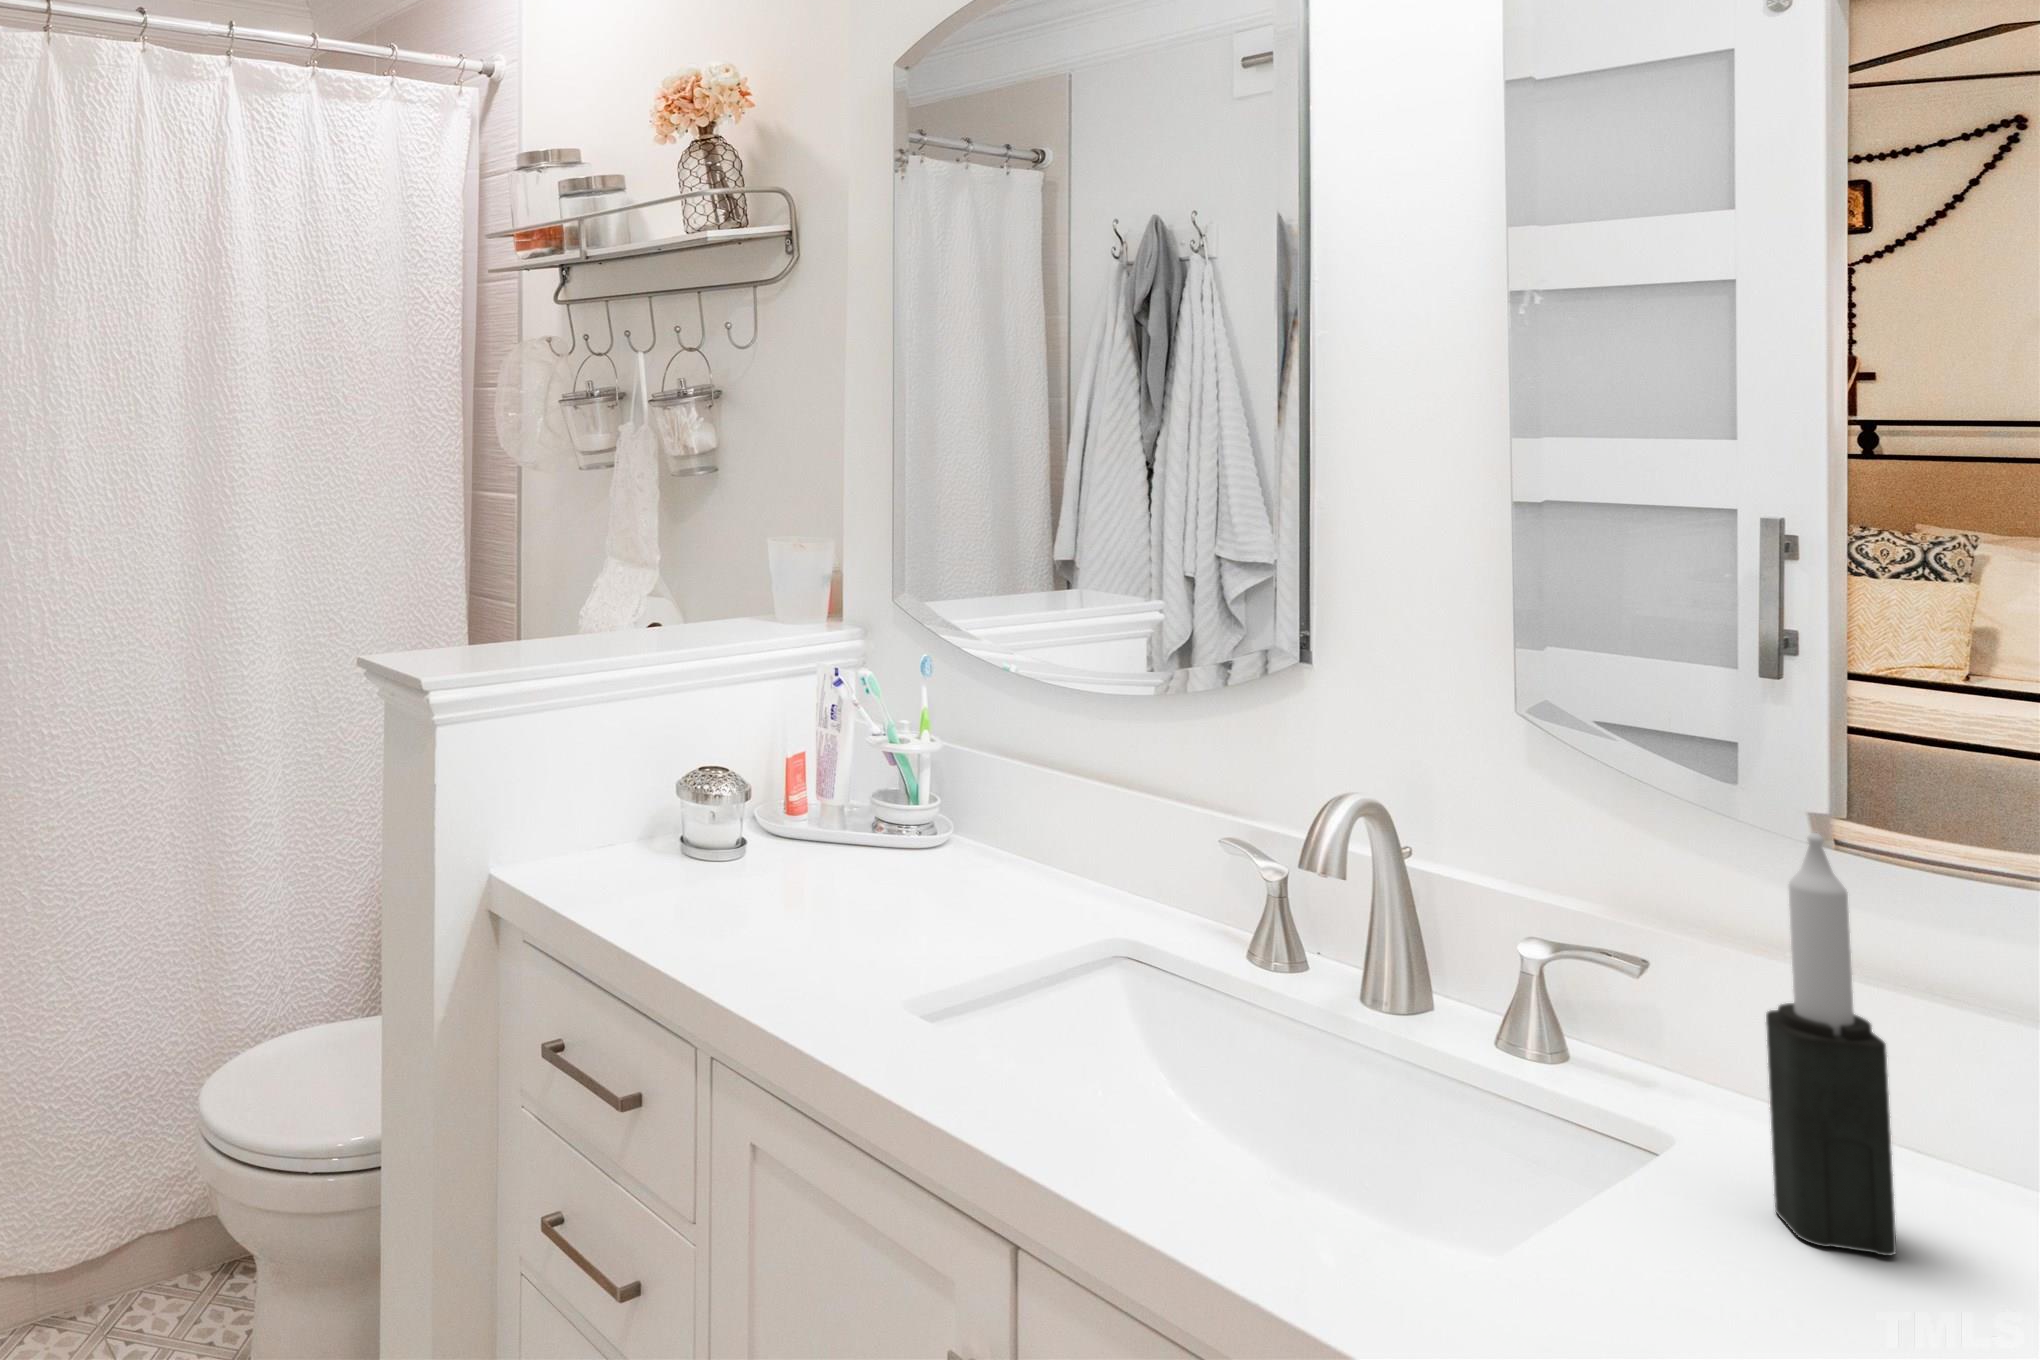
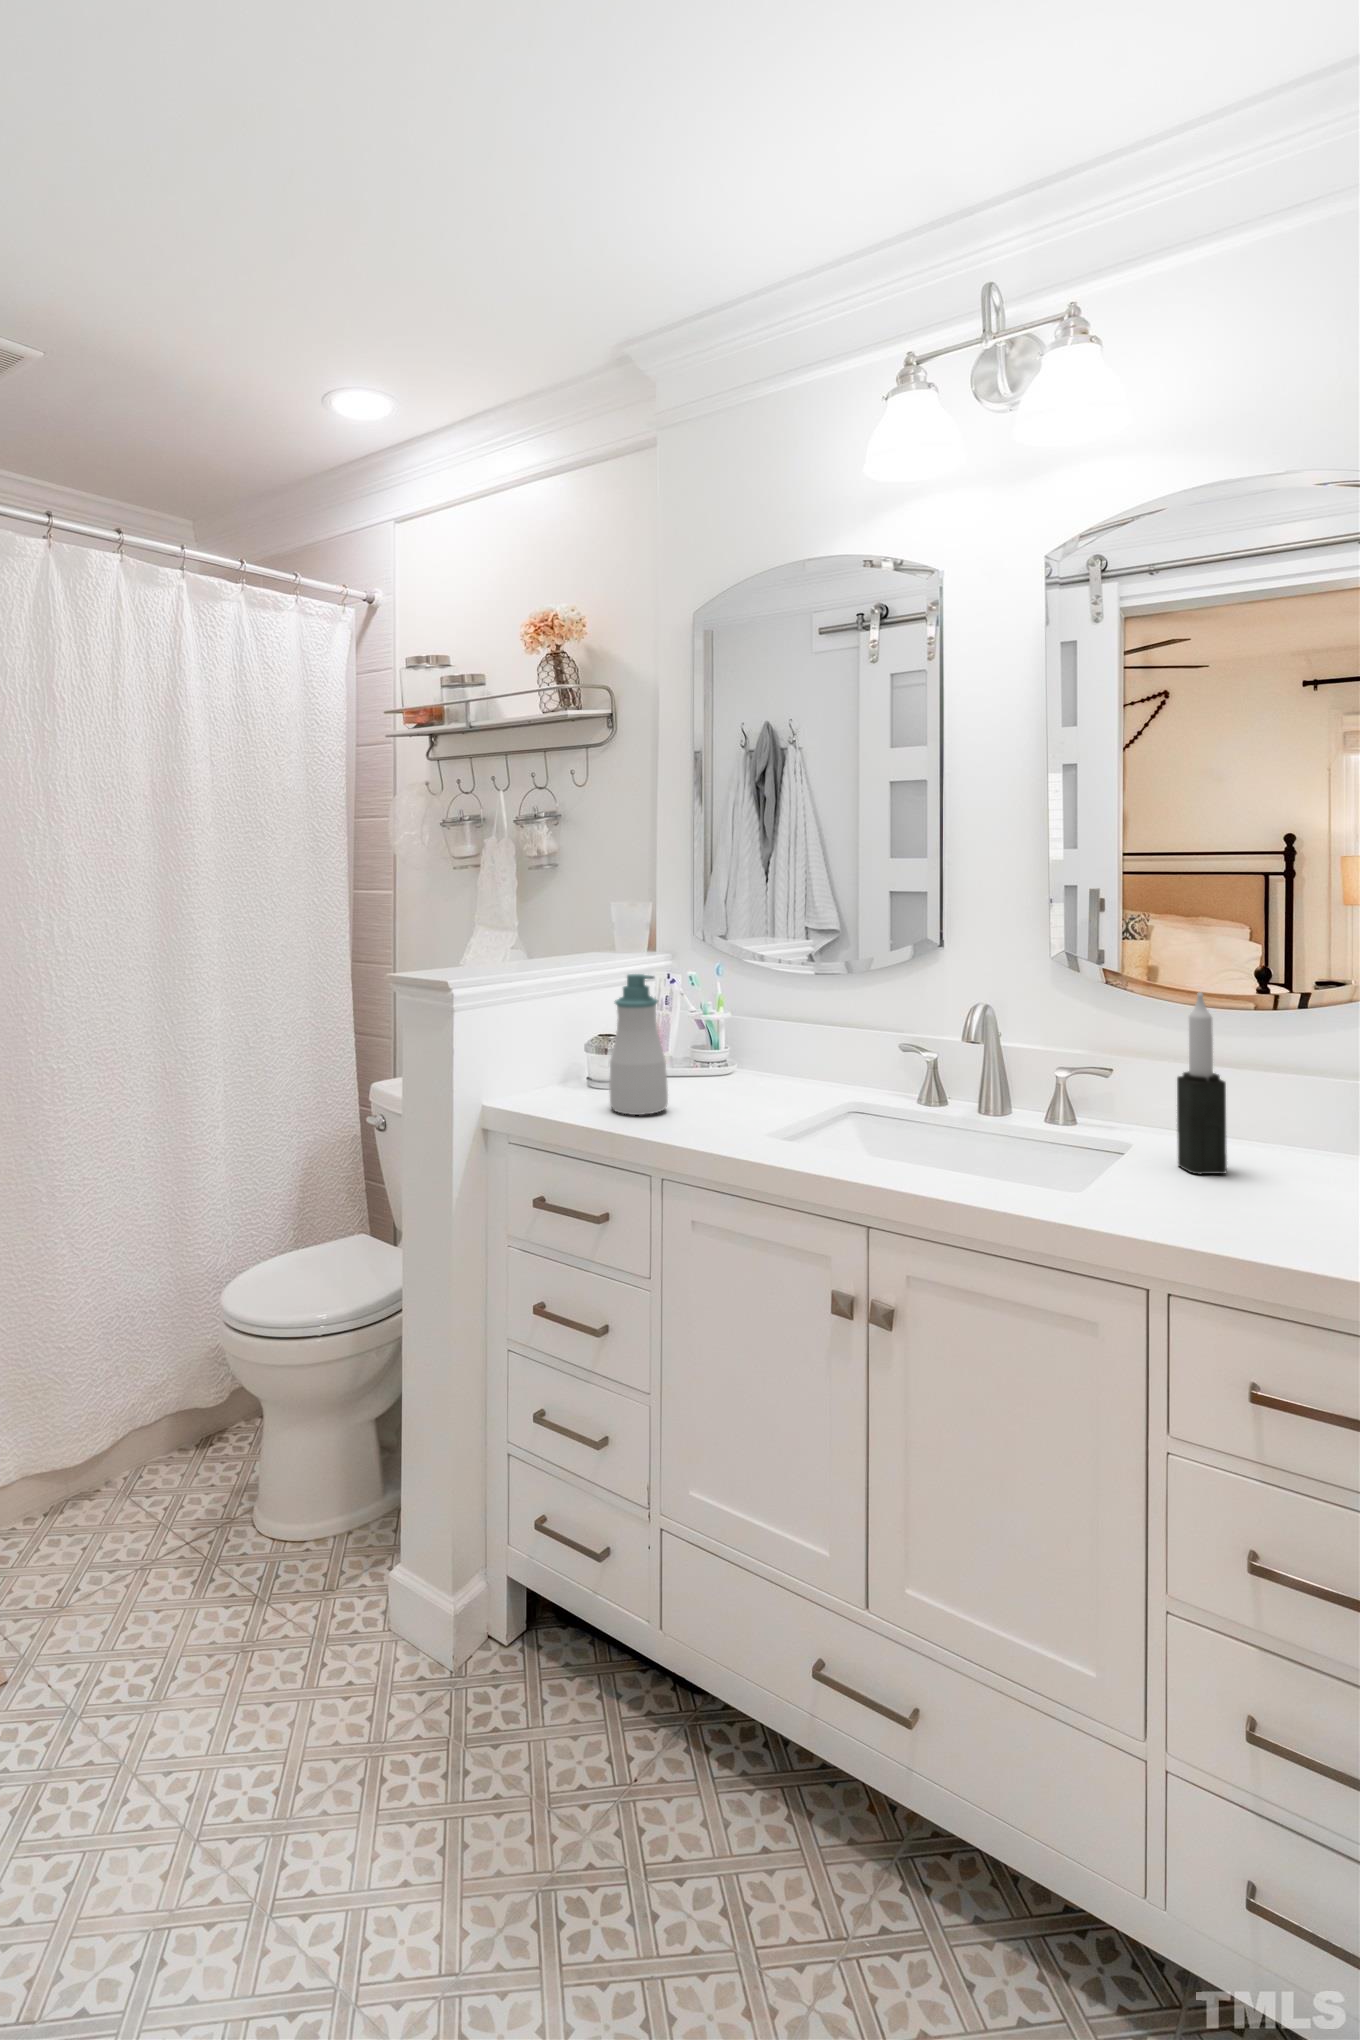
soap bottle: none [669,675,767,922] -> present [609,974,668,1115]

